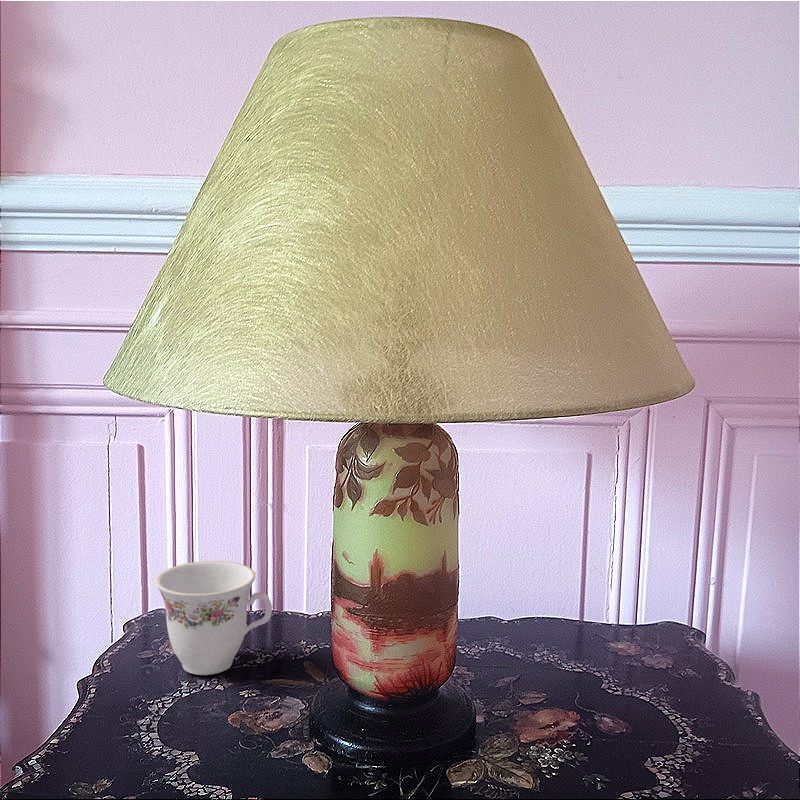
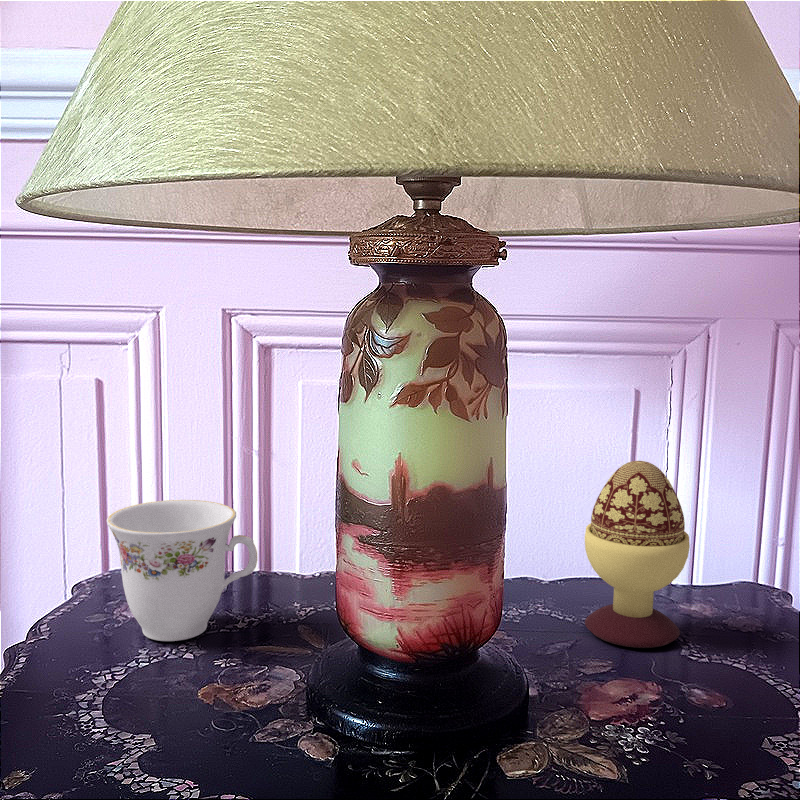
decorative egg: none [530,535,611,682] -> present [585,461,690,648]

